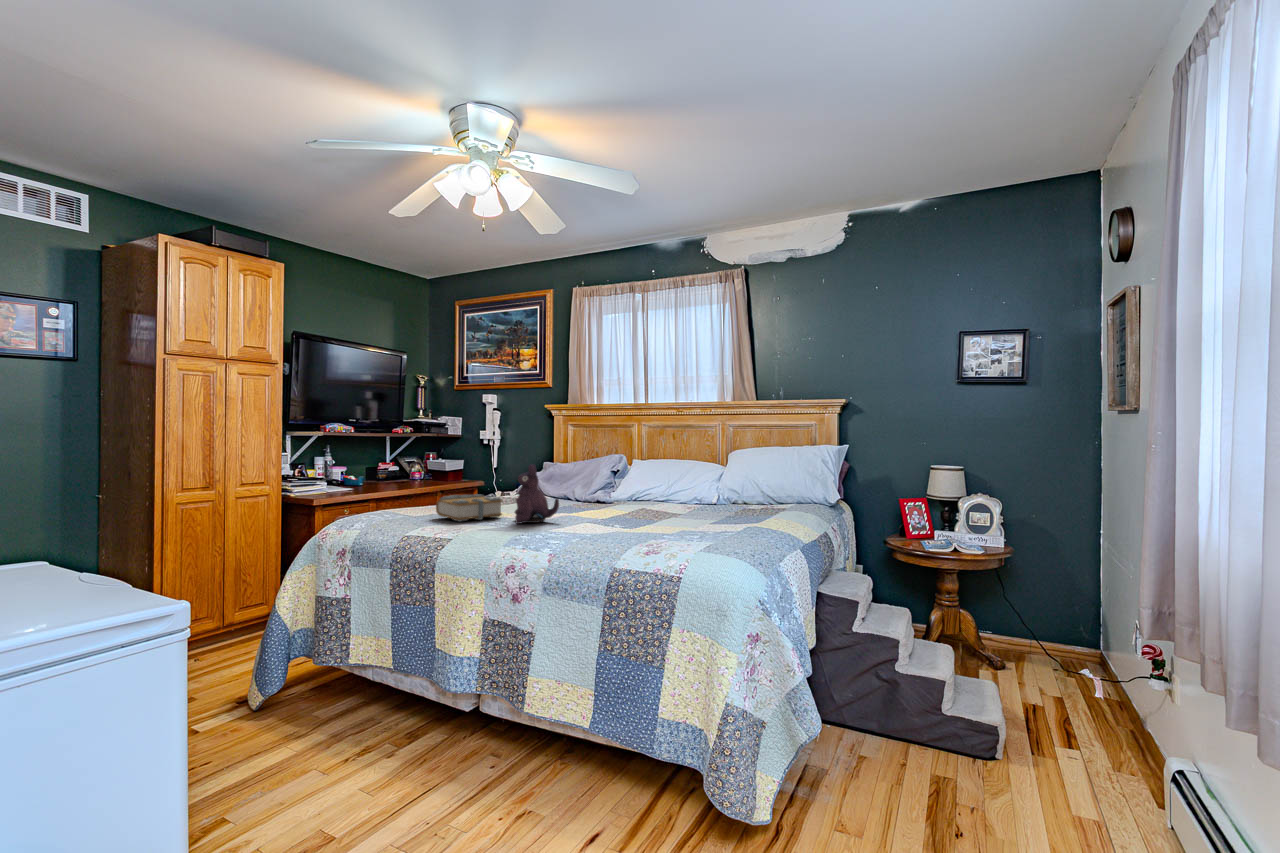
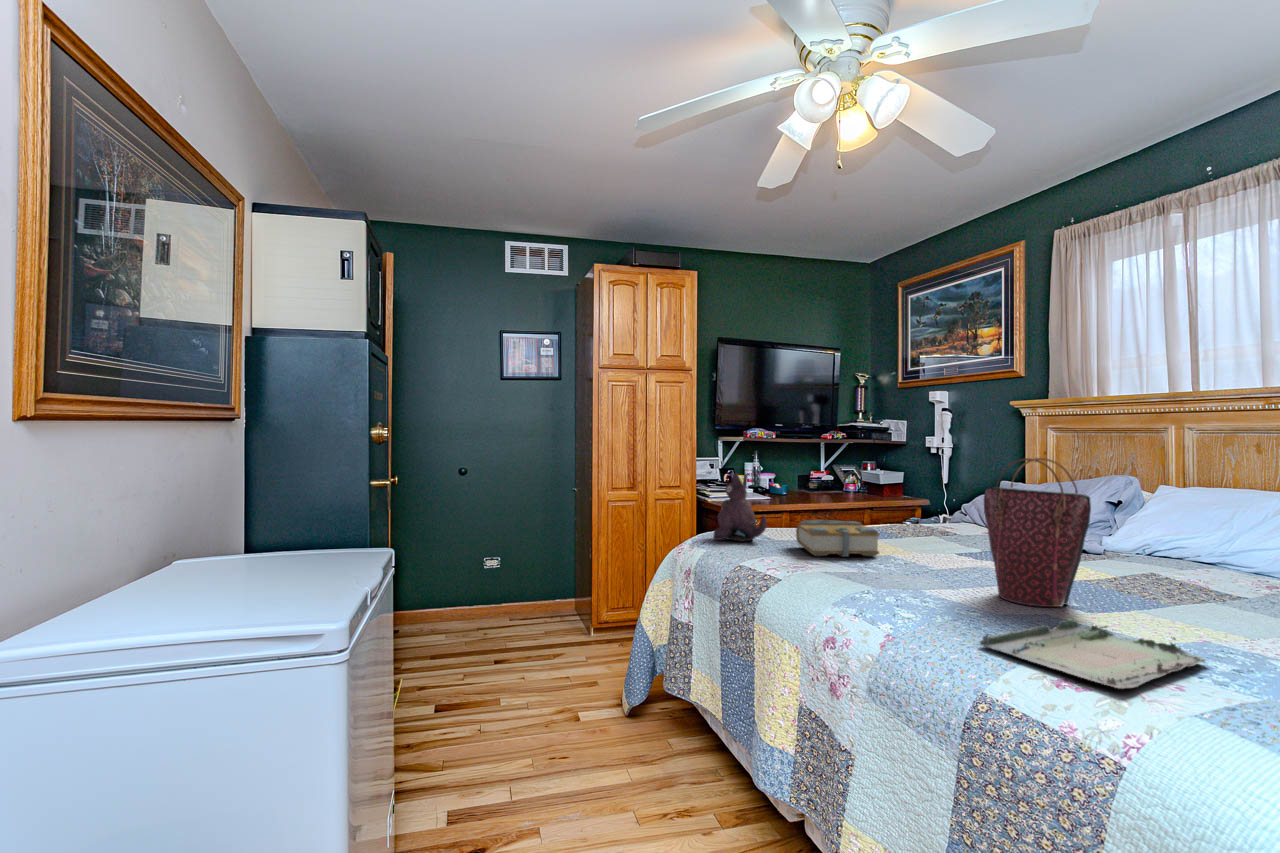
handbag: none [579,442,636,529] -> present [984,458,1091,607]
plush toy: present [515,464,559,524] -> present [713,473,767,541]
tray: none [604,527,693,550] -> present [980,619,1206,689]

